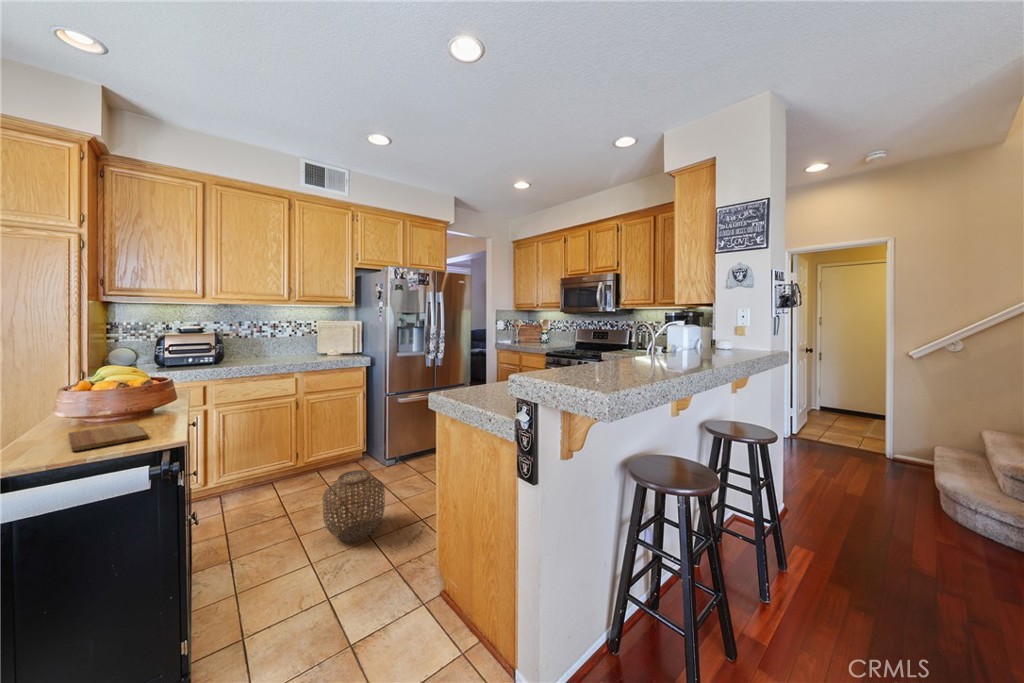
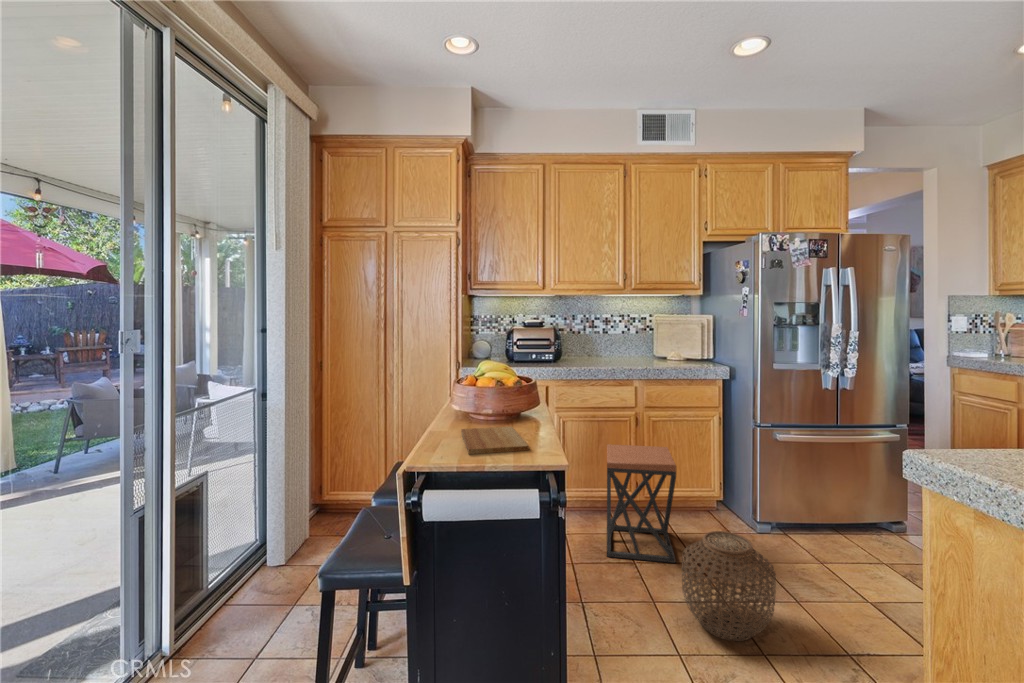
stool: none [266,422,327,517] -> present [607,444,677,563]

